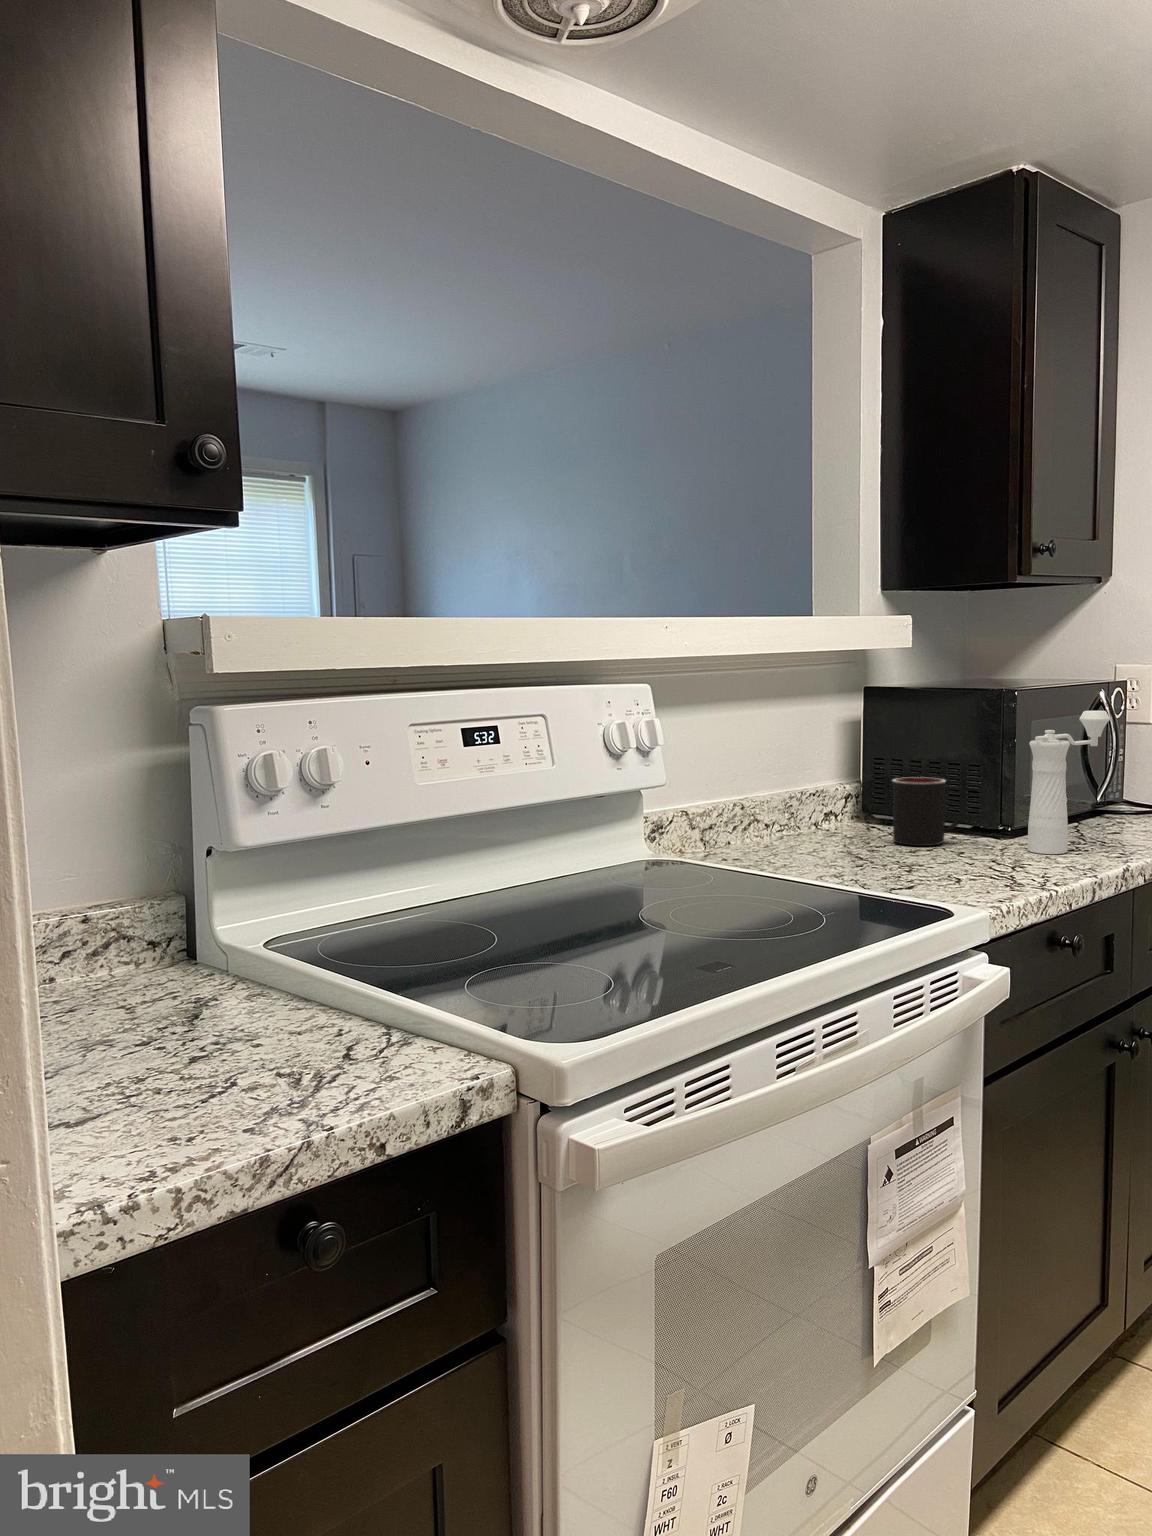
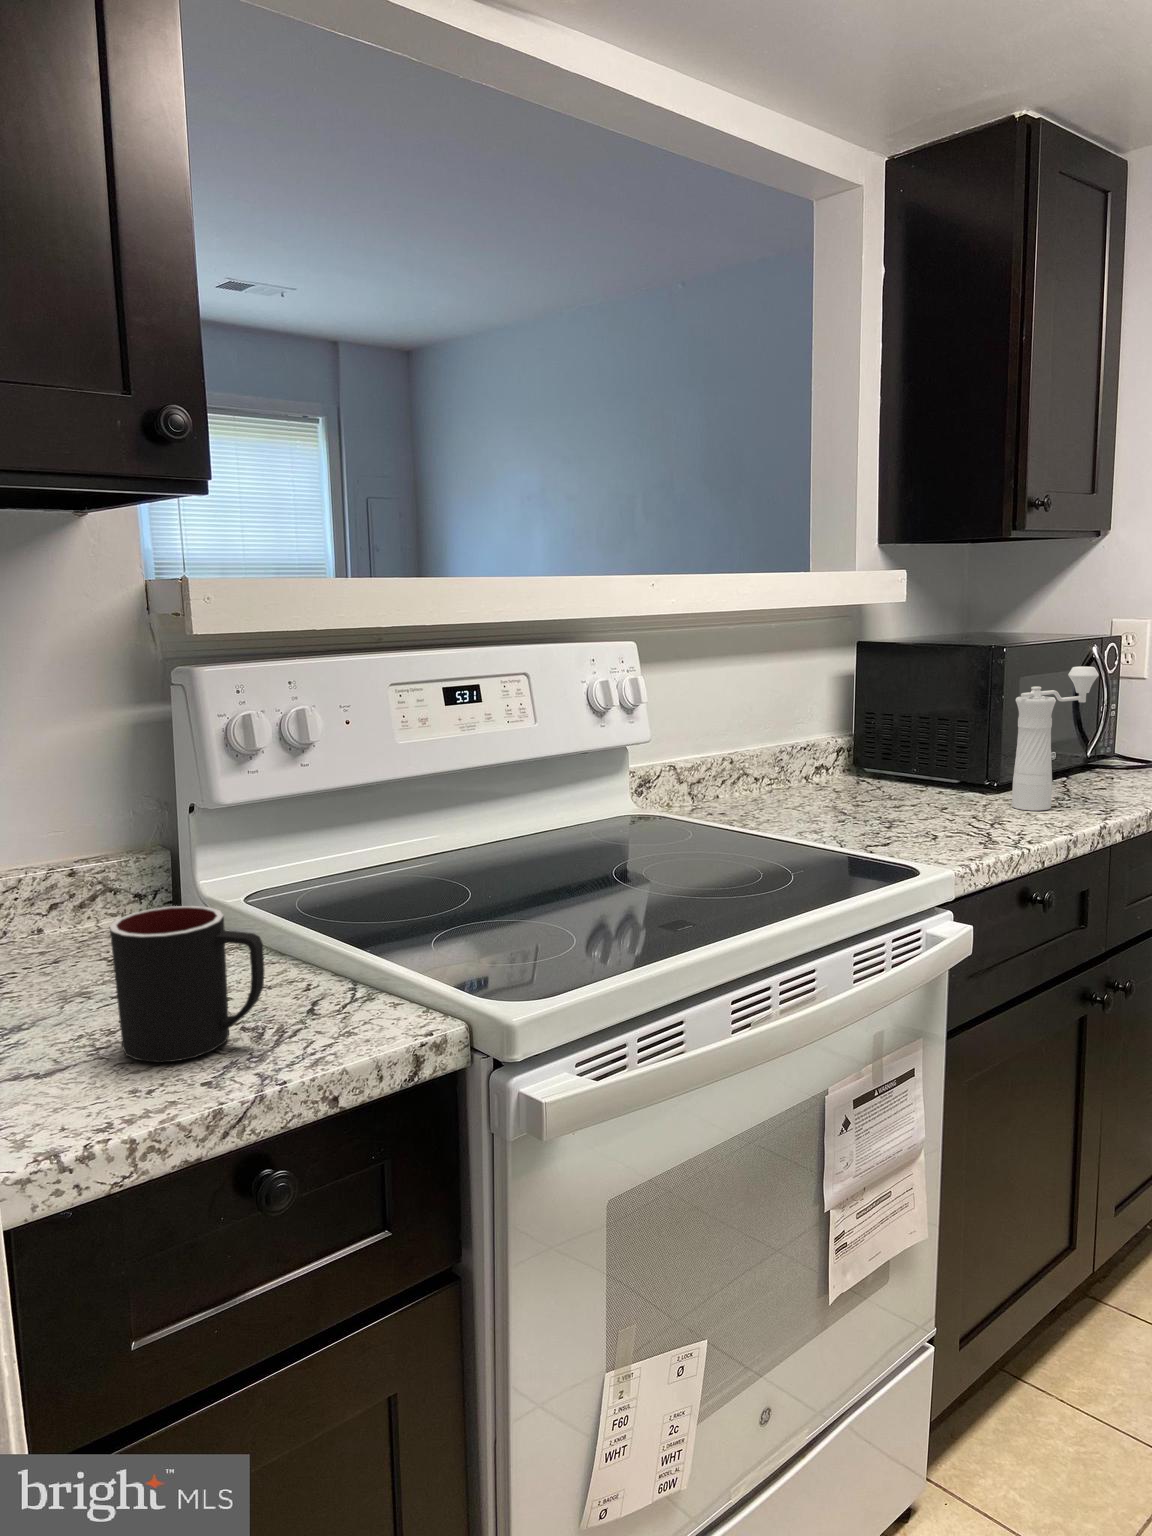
mug: present [892,777,966,846] -> present [110,906,264,1062]

